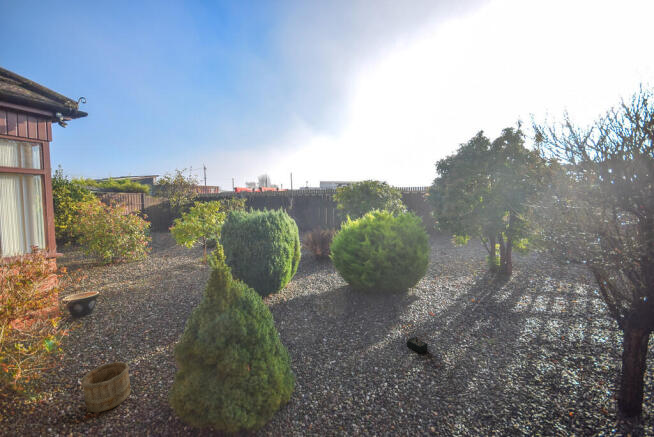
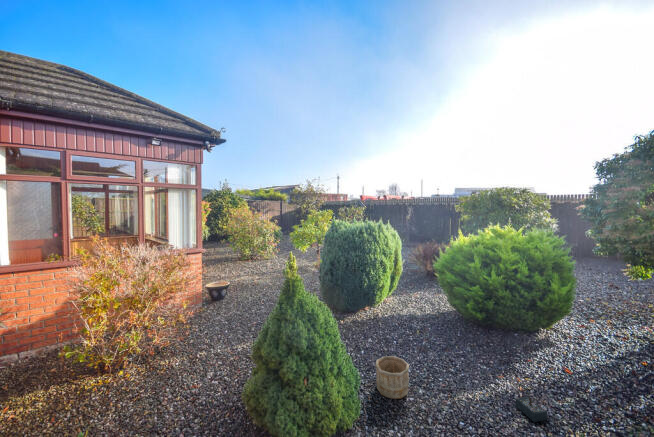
wooden bucket: present [82,362,130,413] -> present [375,356,409,399]

